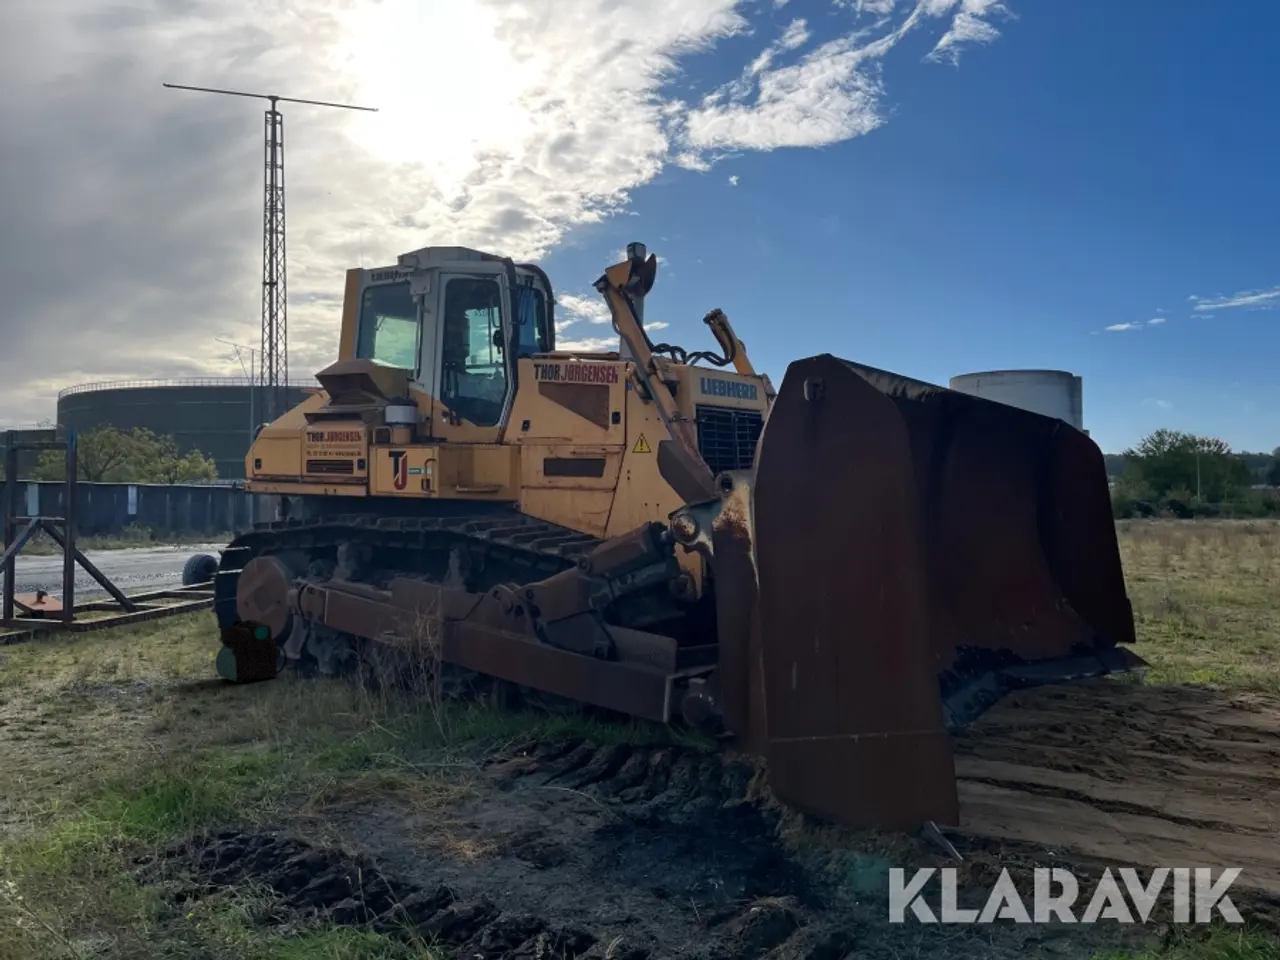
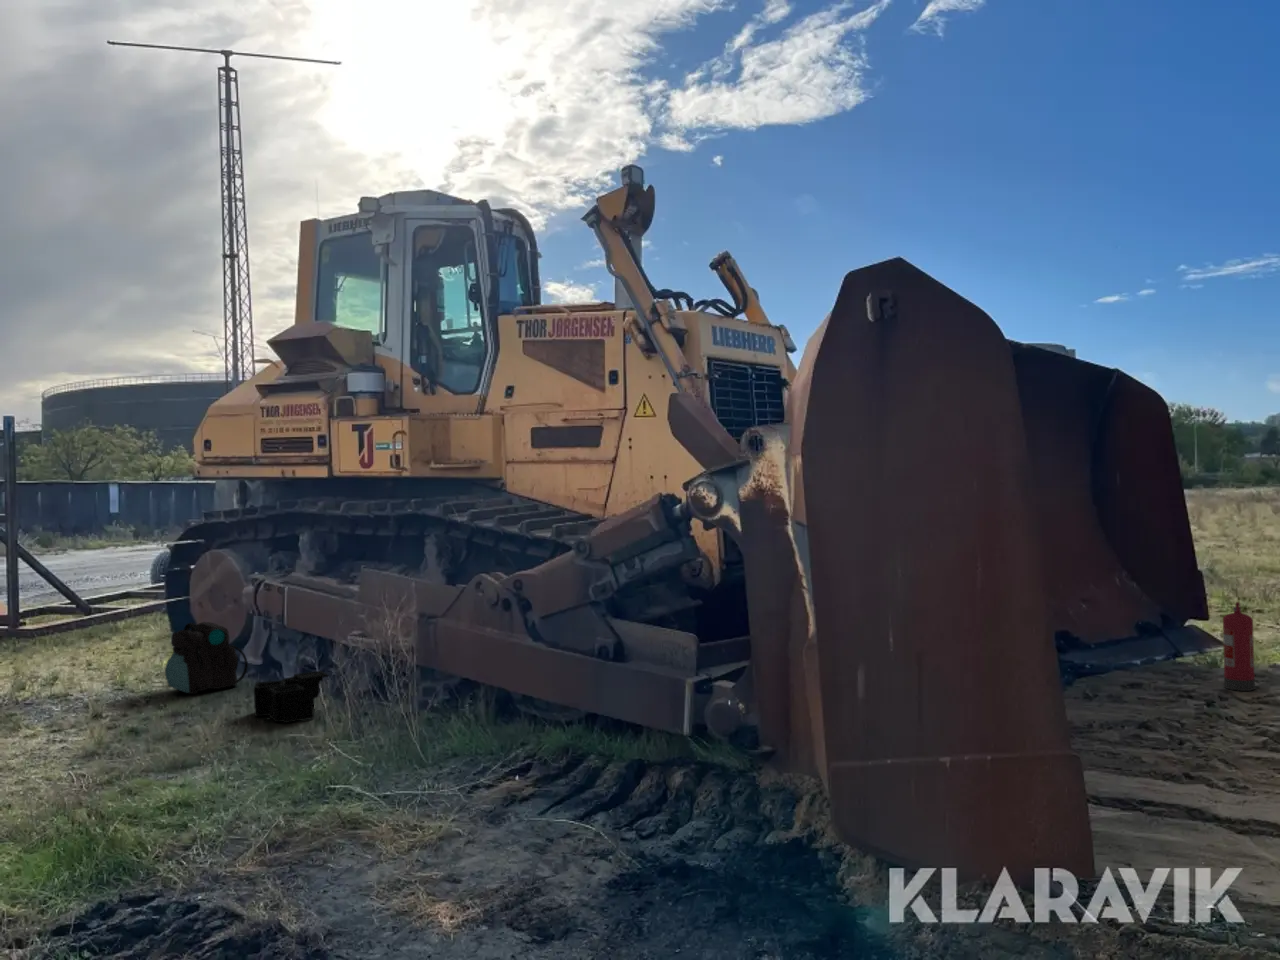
fire extinguisher: none [1131,627,1157,703] -> present [1223,602,1255,691]
storage bin: none [297,665,361,708] -> present [254,671,328,723]

